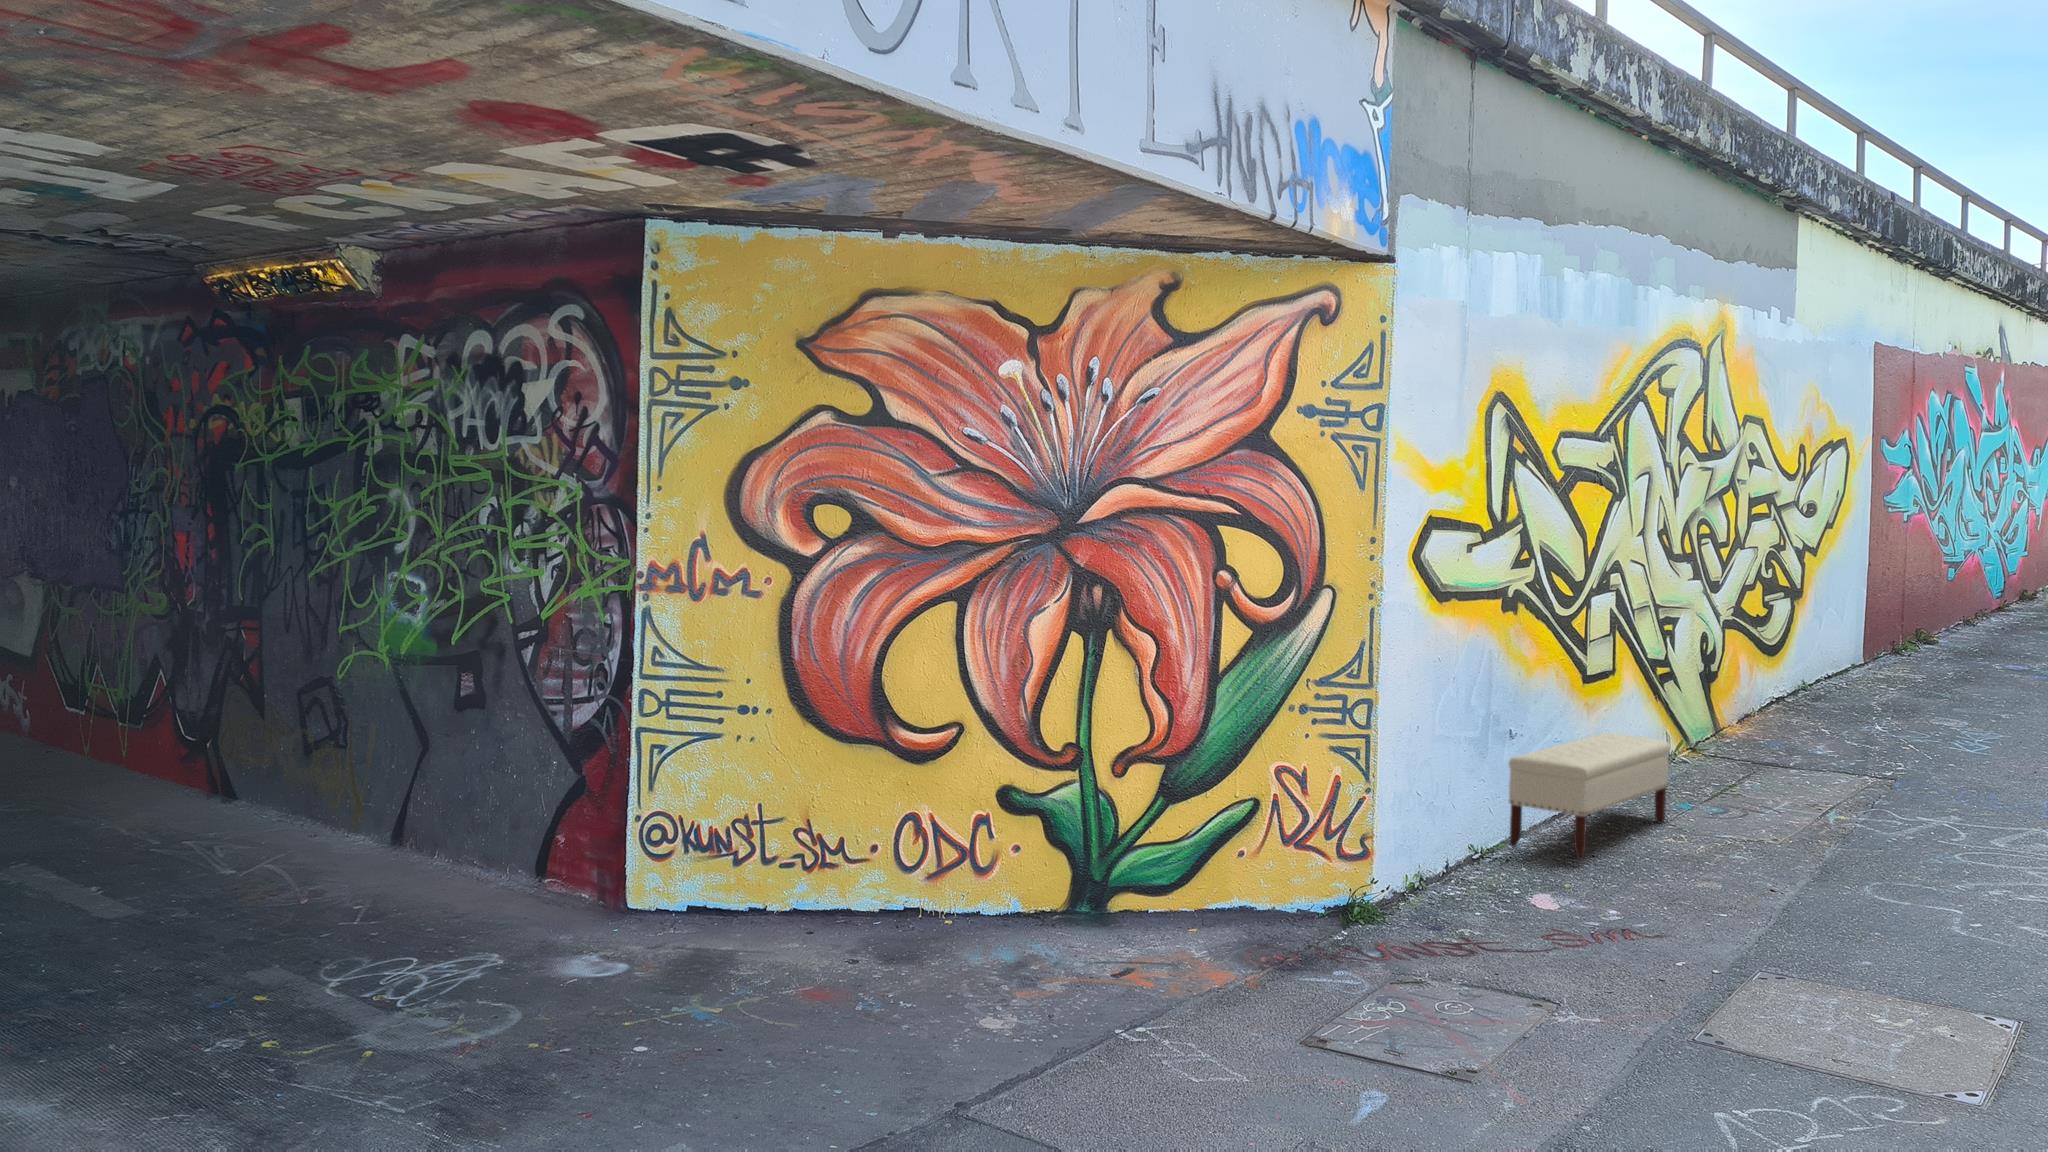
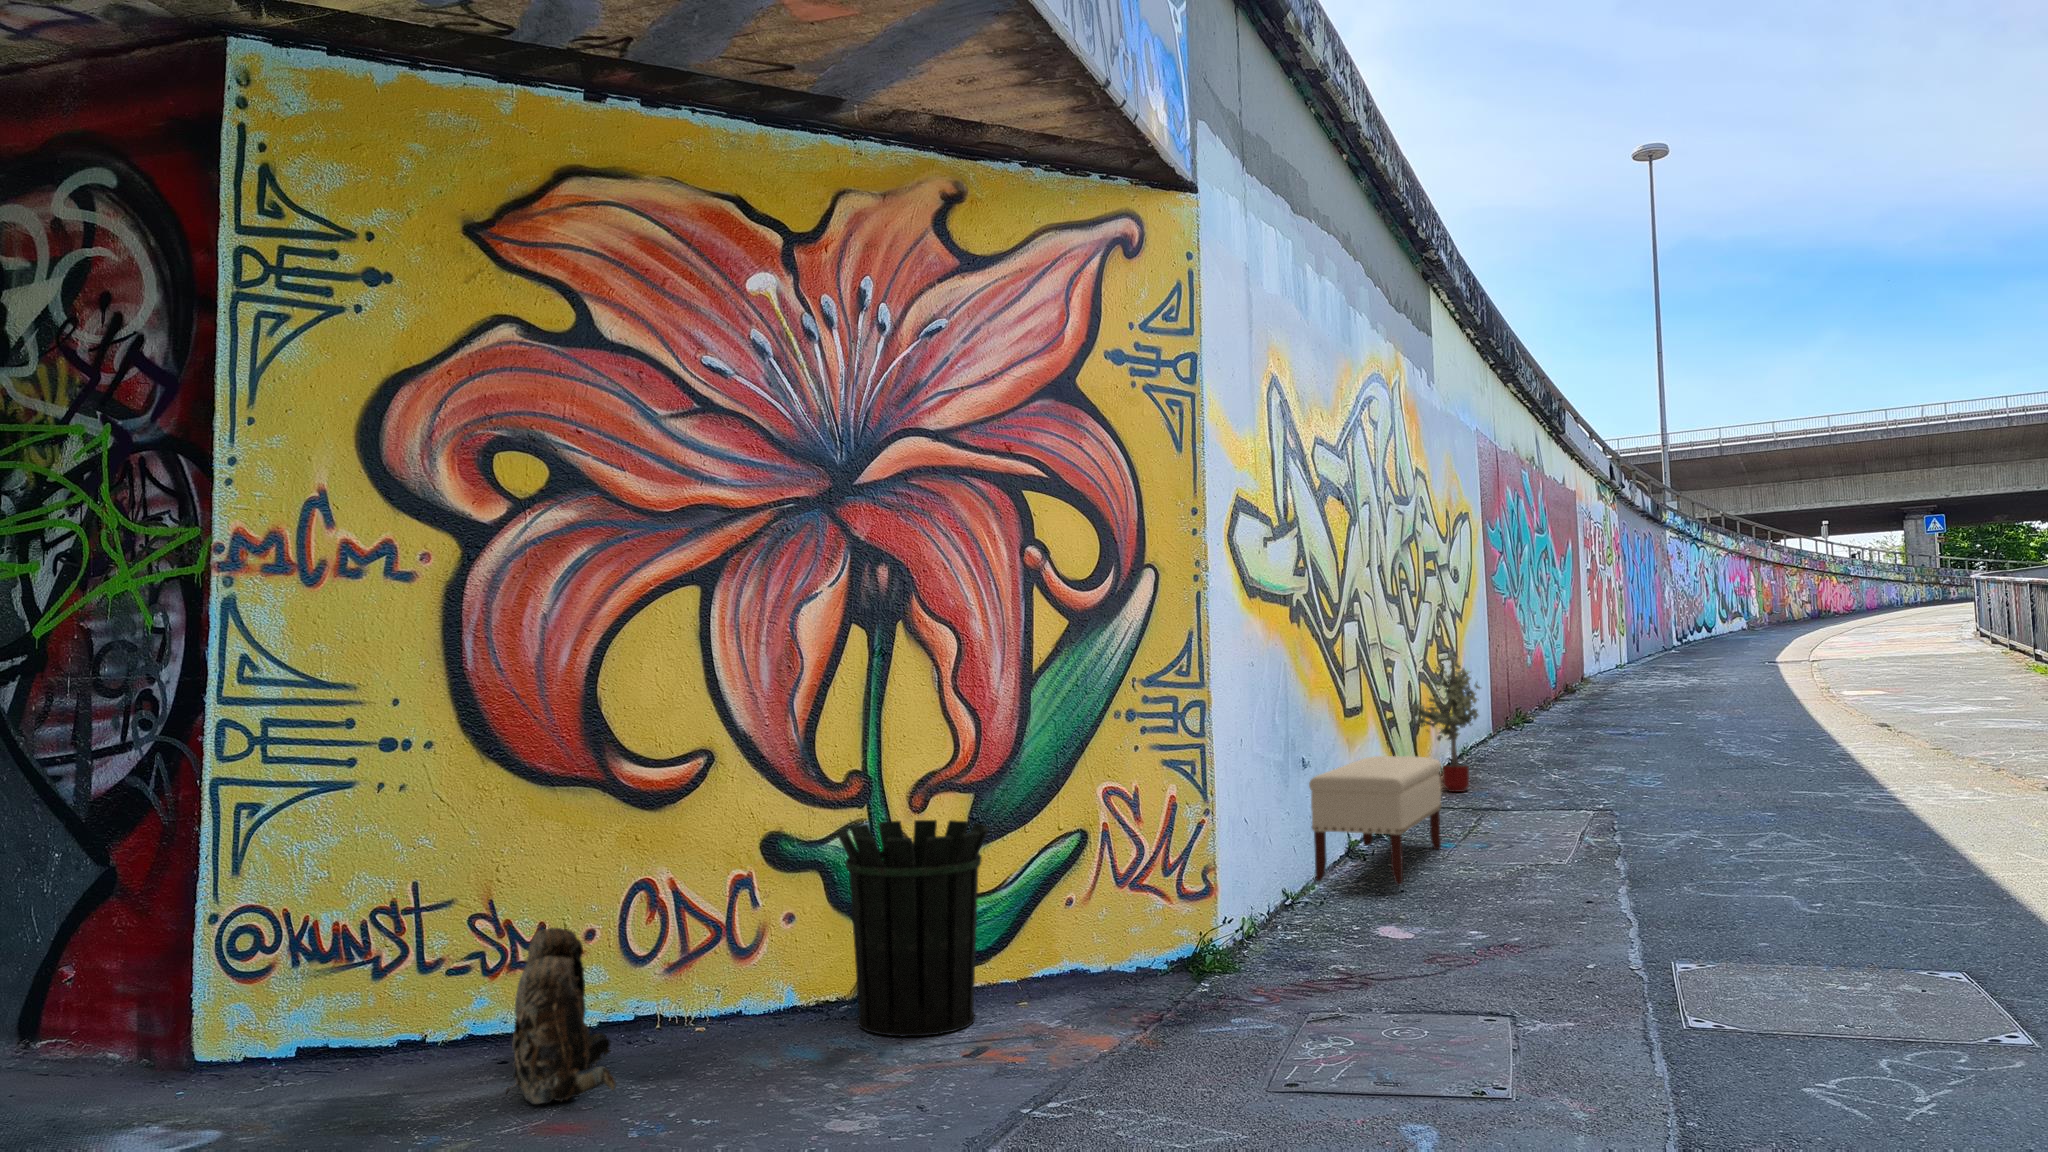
potted tree: none [1701,627,1780,760] -> present [1414,657,1480,792]
waste bin: none [1044,785,1159,949] -> present [837,820,989,1036]
backpack: none [802,843,878,965] -> present [506,928,616,1104]

